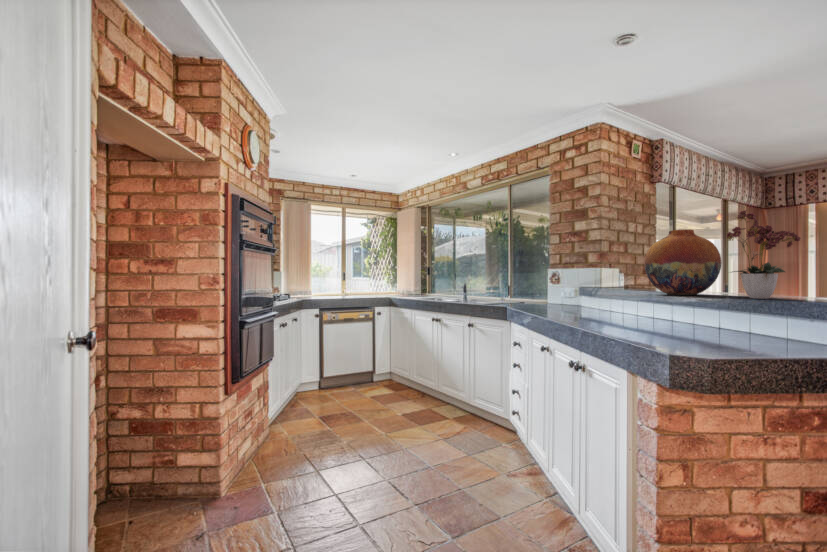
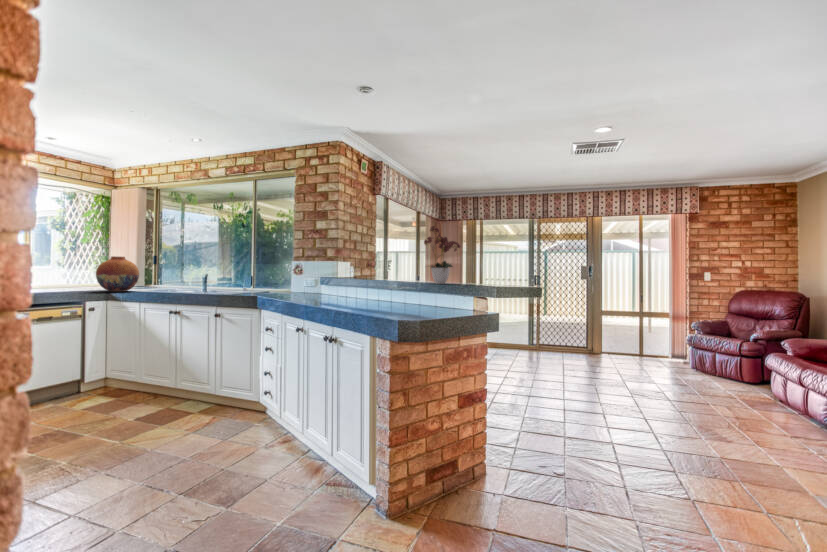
vase: present [645,229,722,295] -> present [96,256,139,292]

